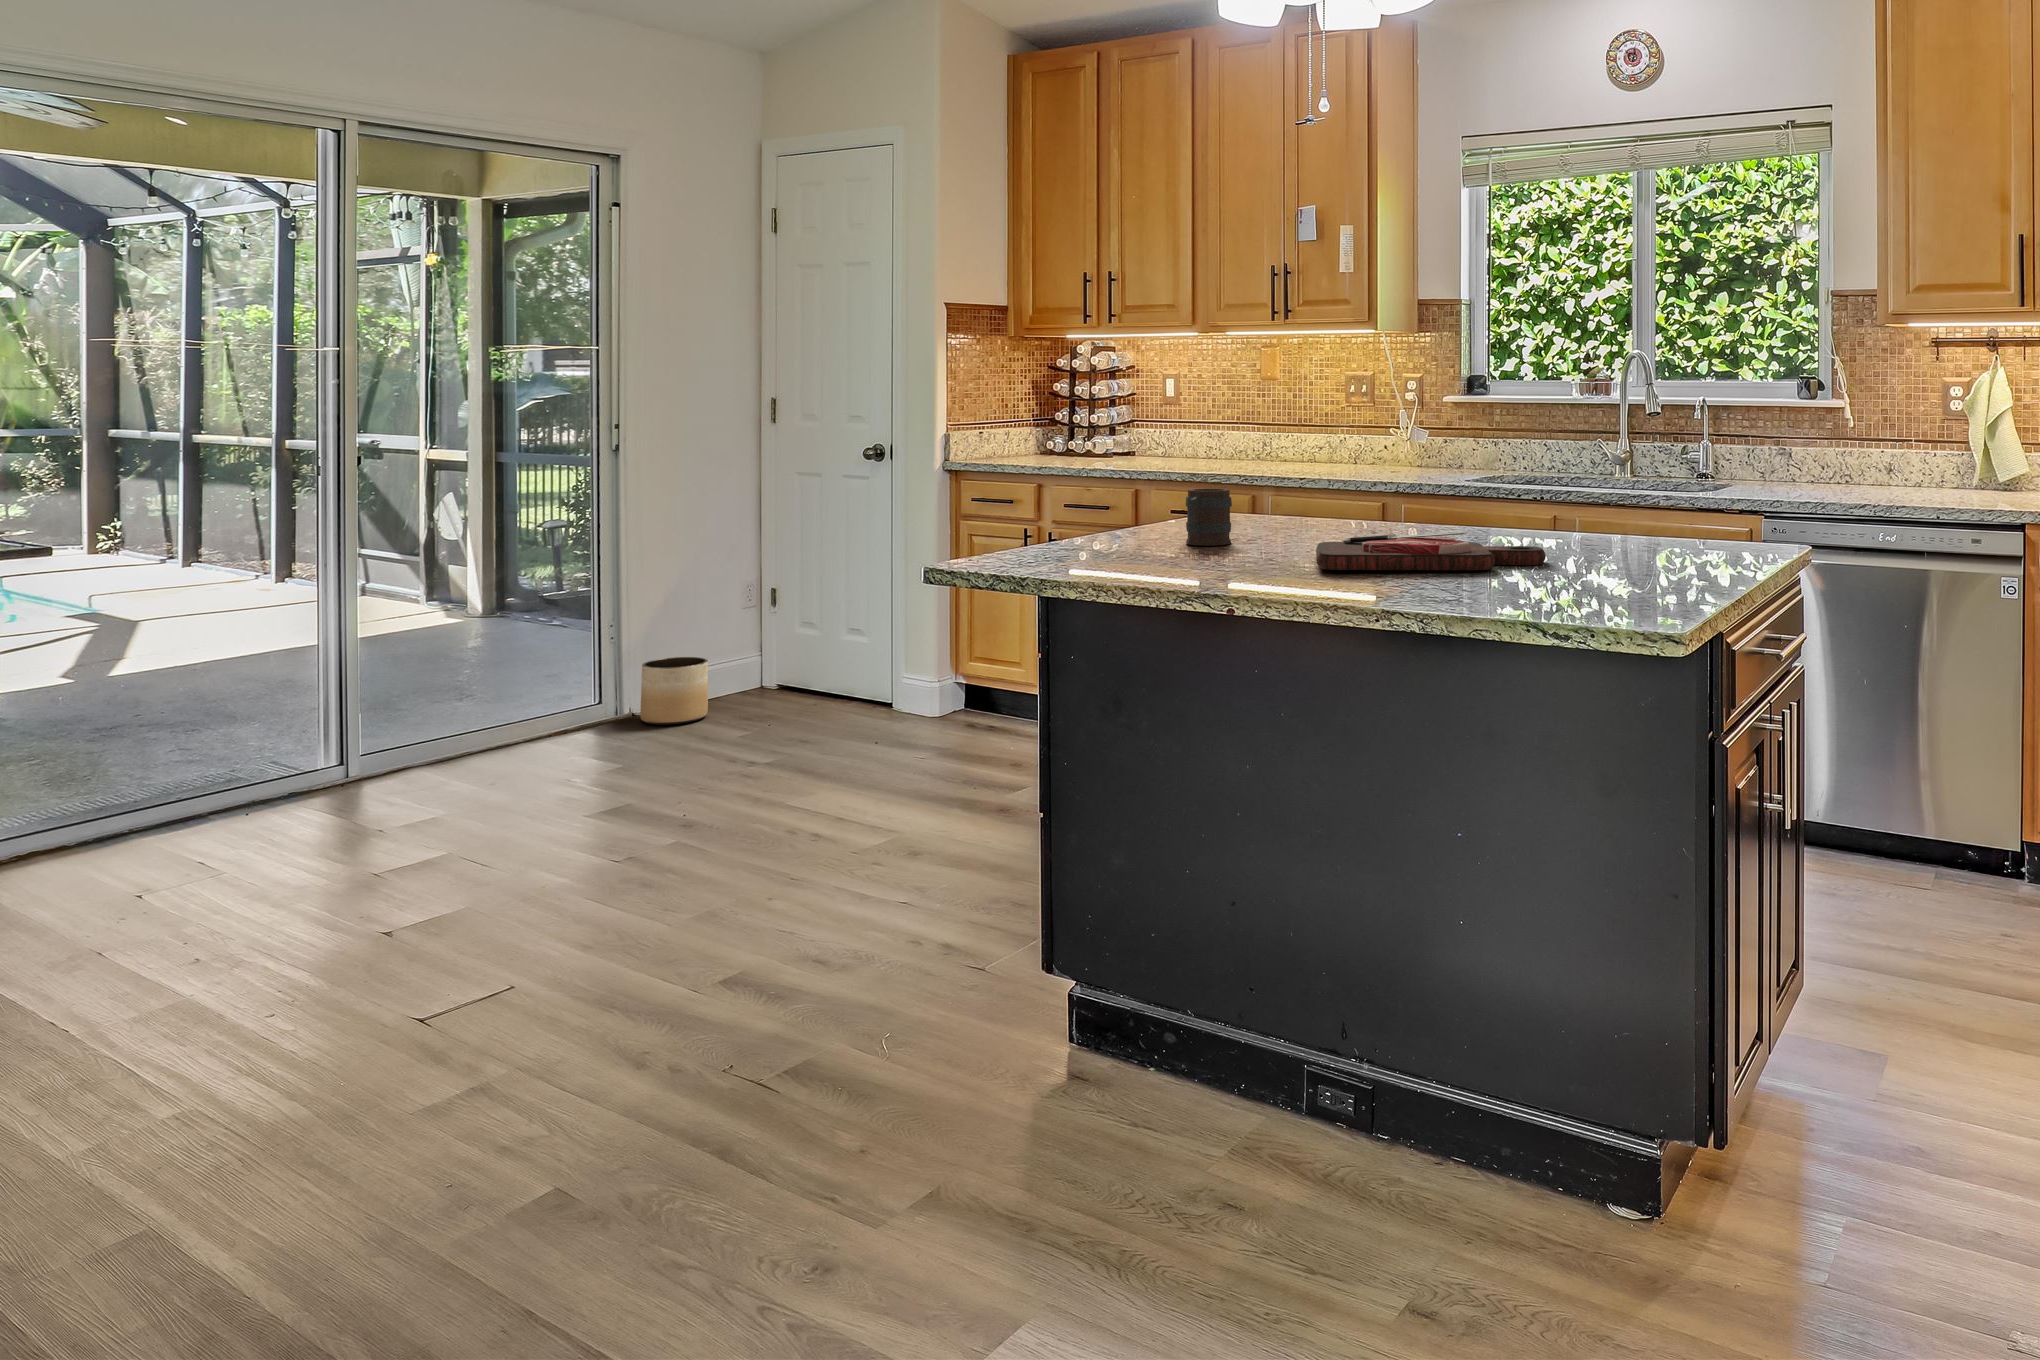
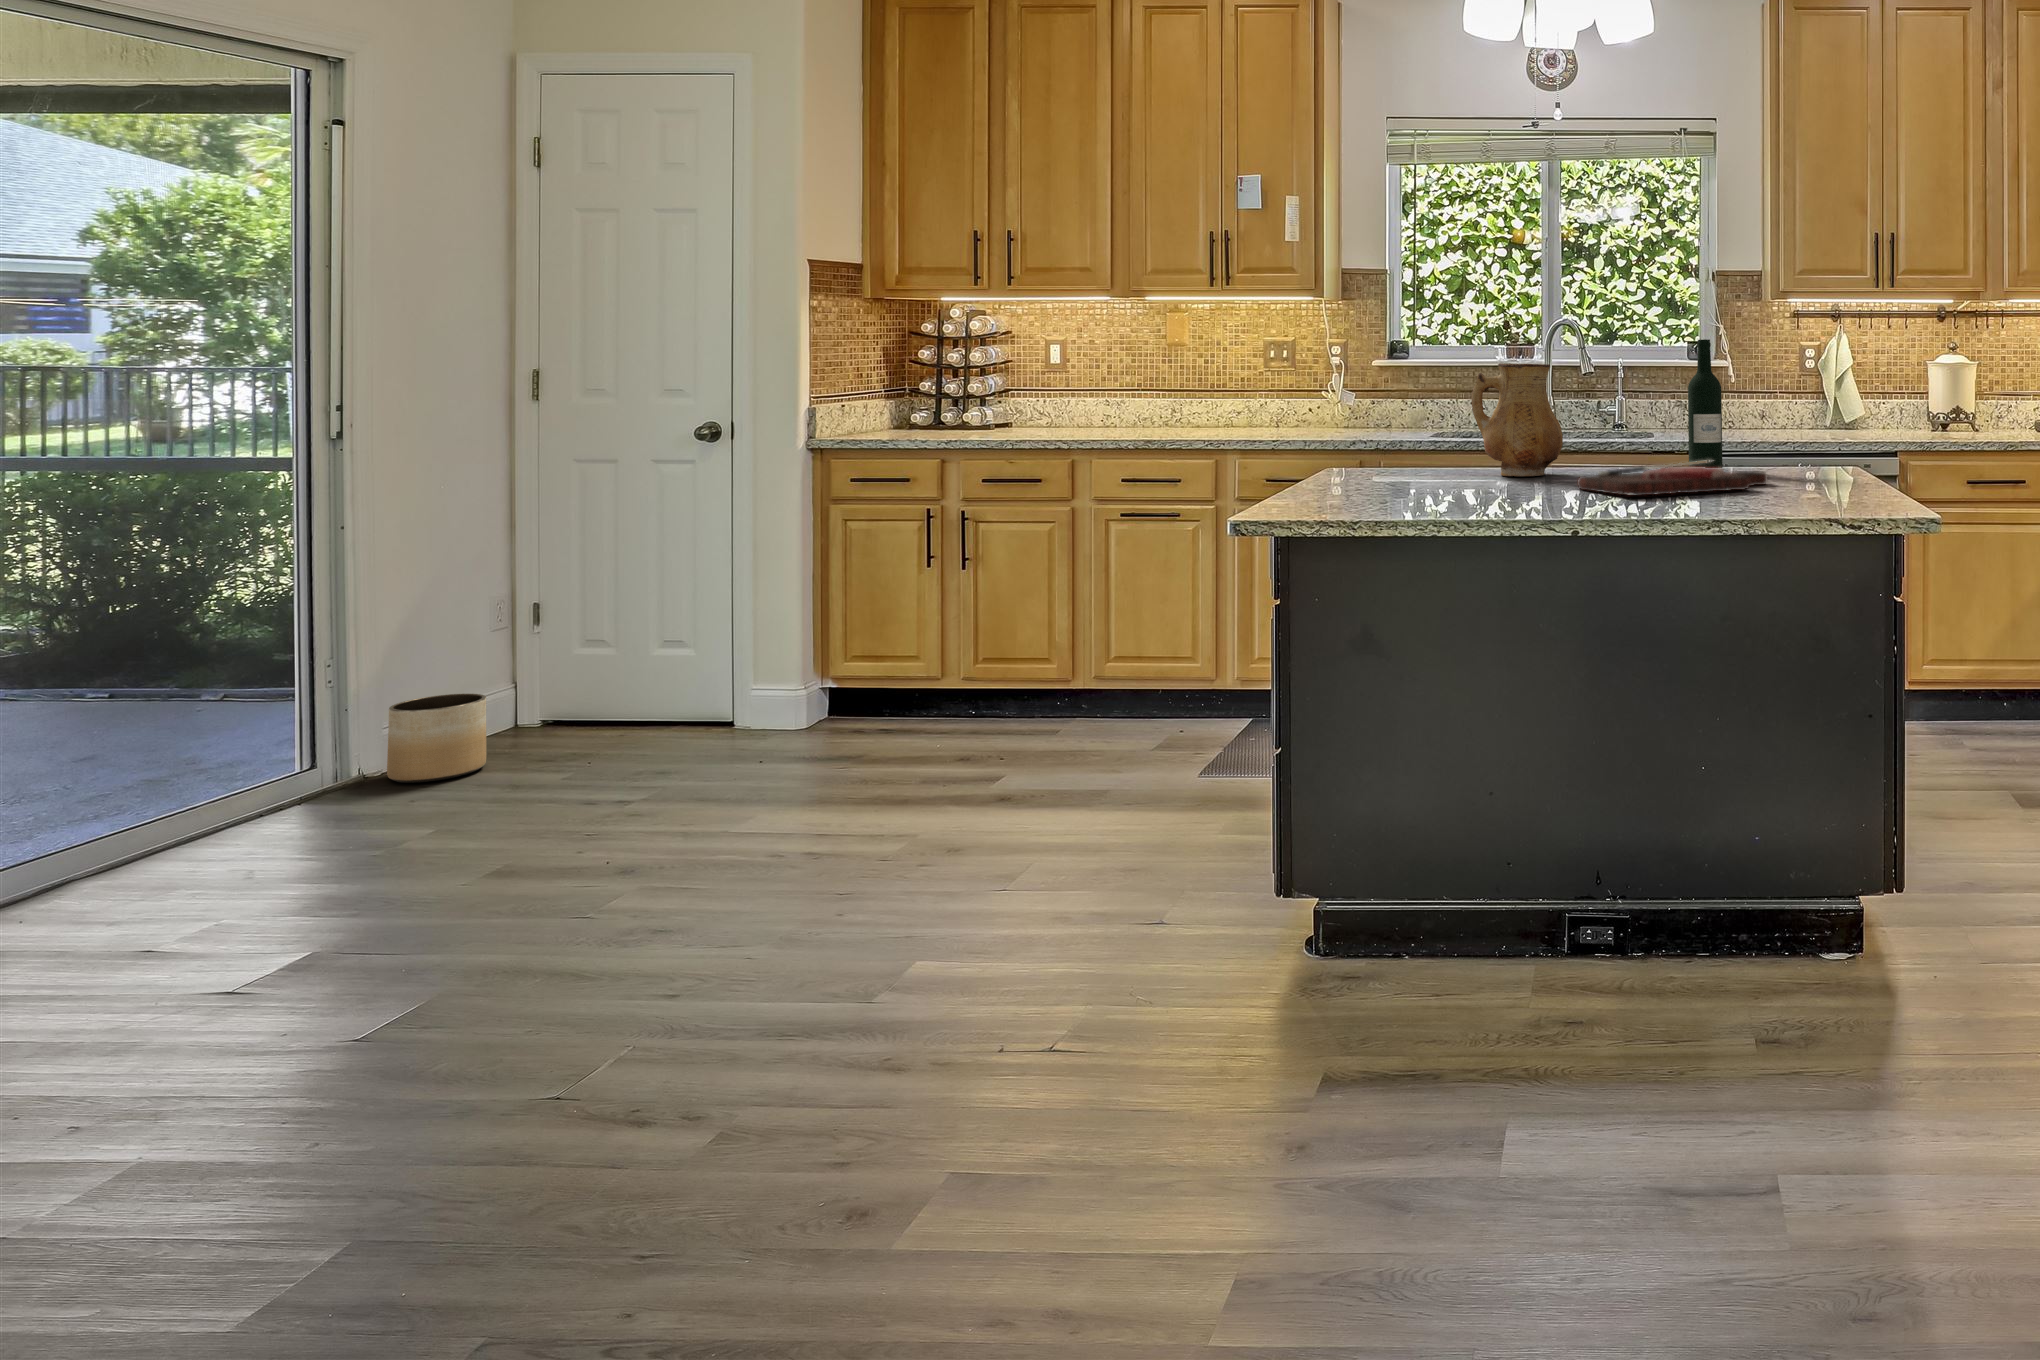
wine bottle: none [1518,386,1558,544] -> present [1688,339,1722,468]
ceramic pitcher: none [1284,411,1377,537] -> present [1471,363,1563,476]
mug: present [1186,489,1232,545] -> none [1422,435,1464,487]

